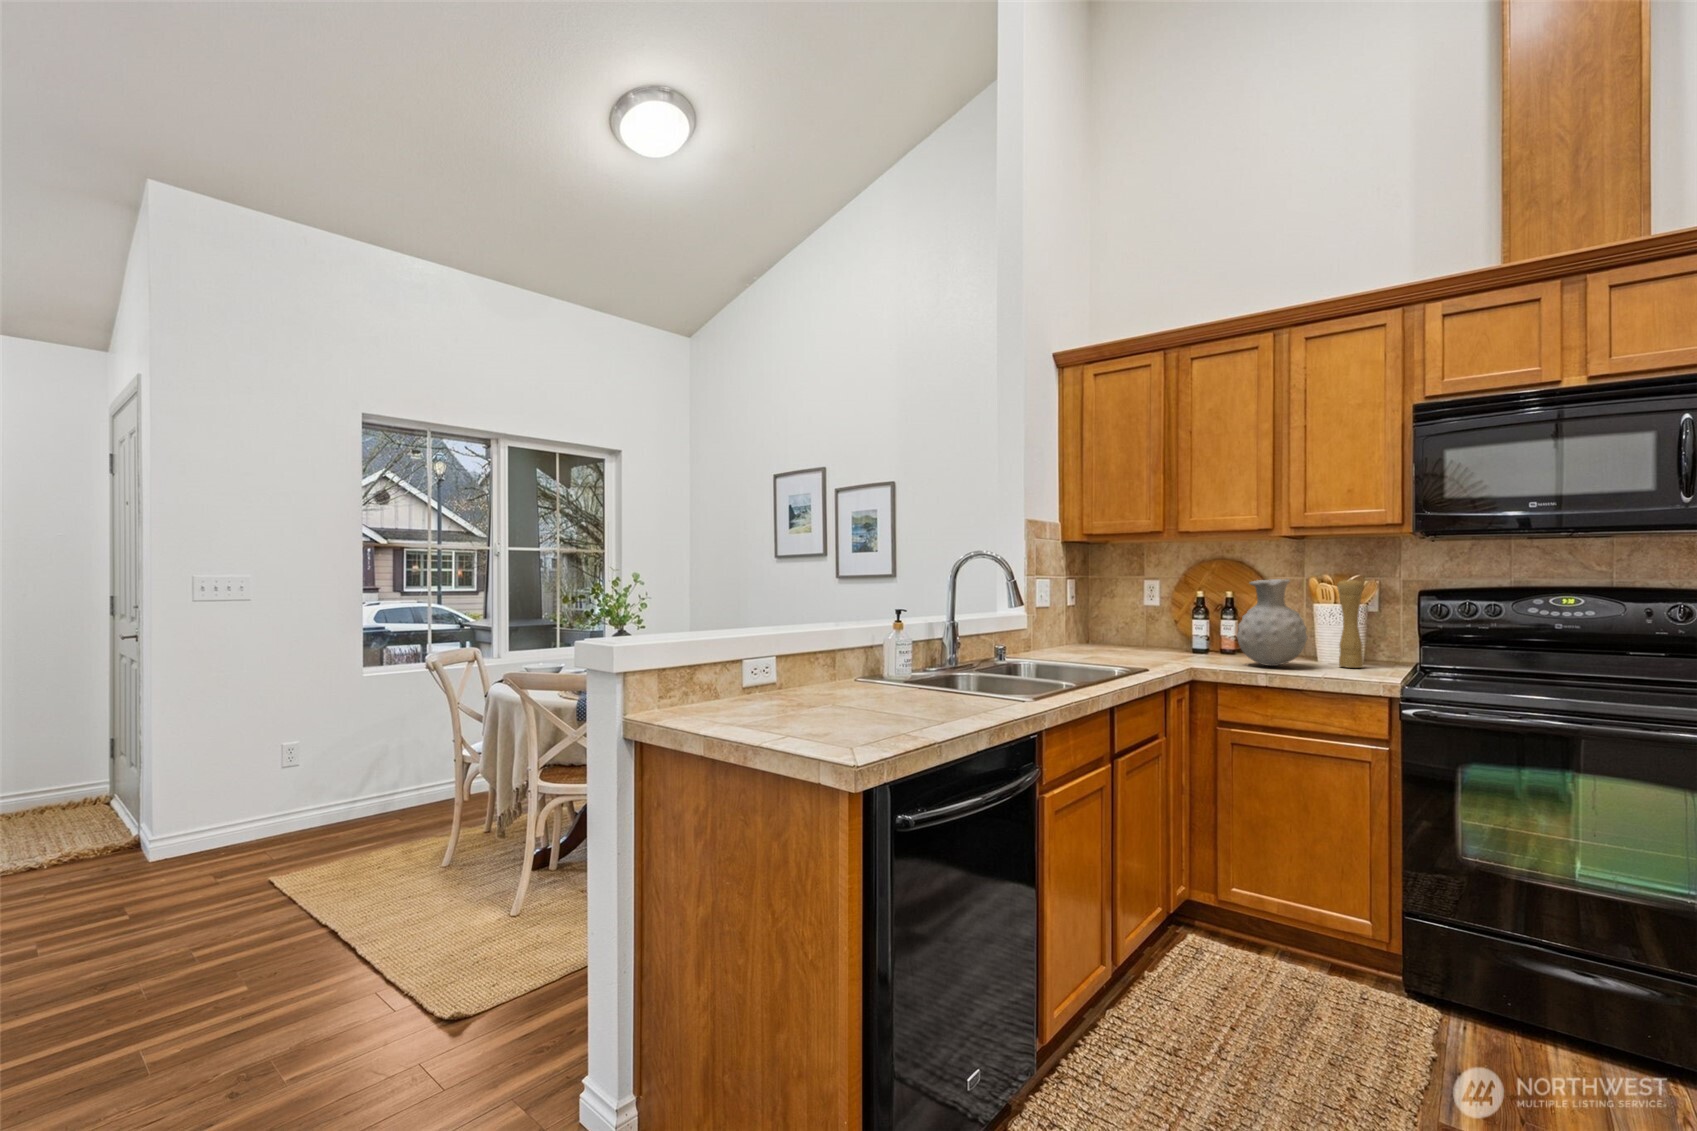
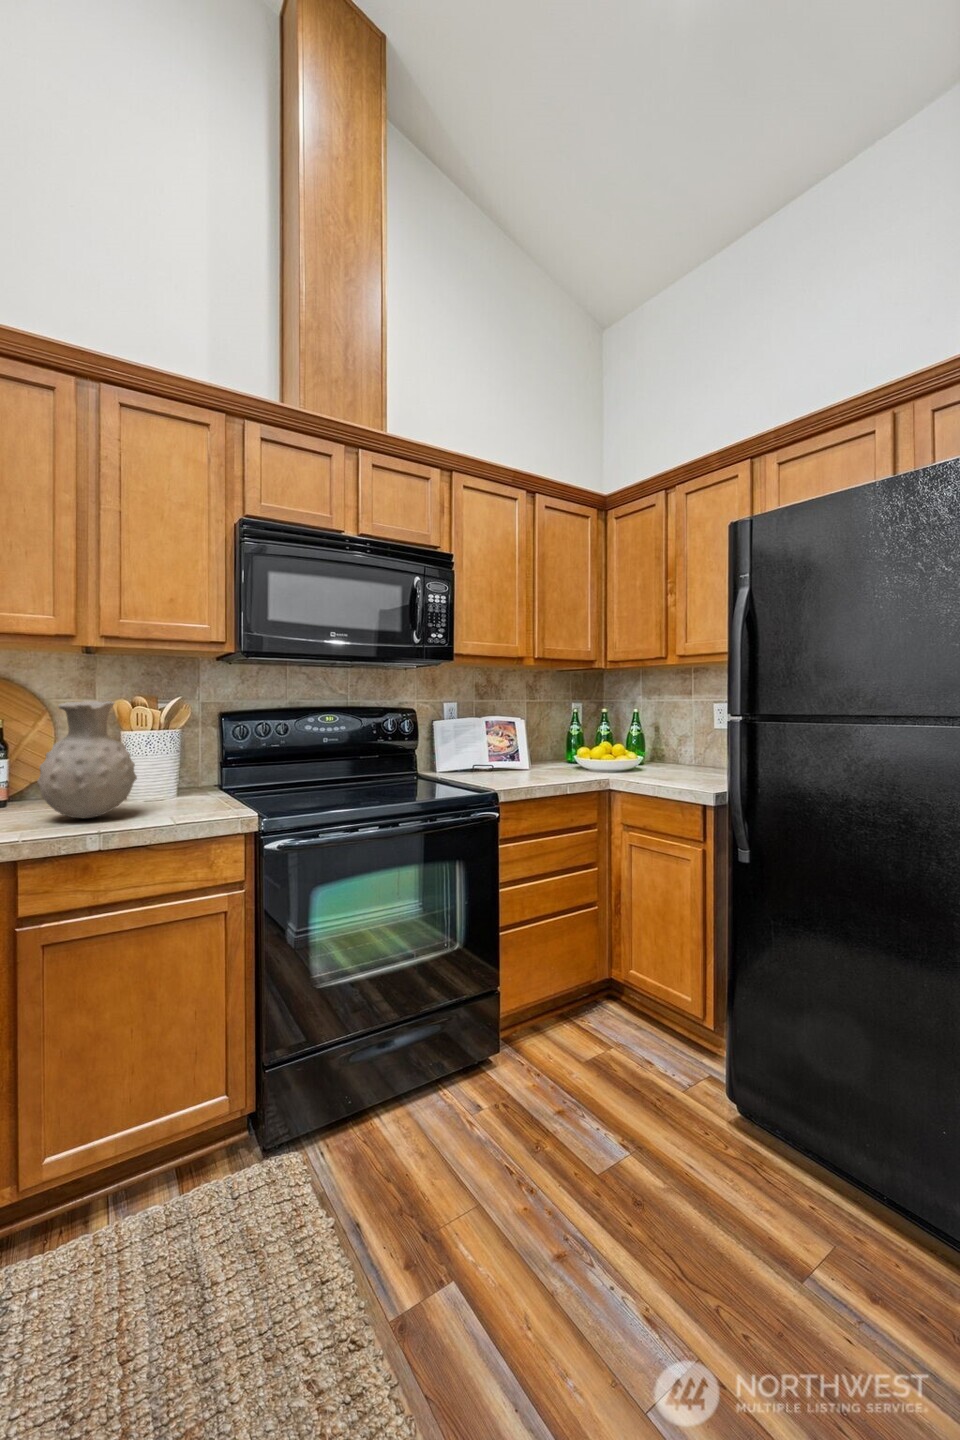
pepper mill: present [1337,579,1363,668] -> none [160,701,189,805]

